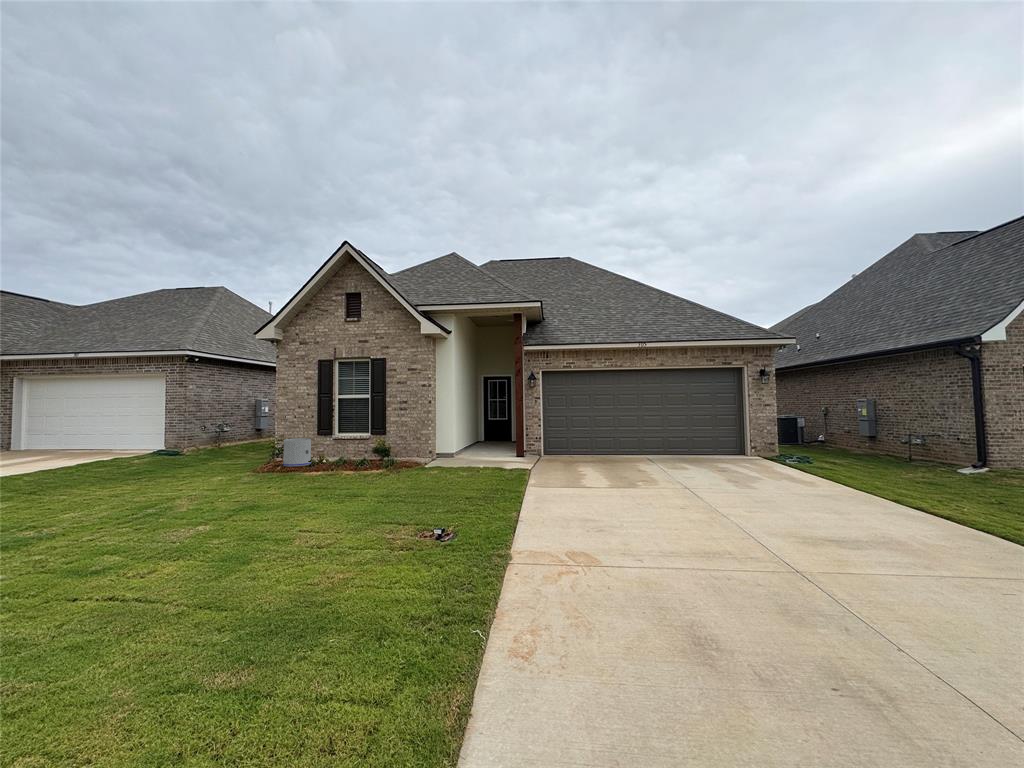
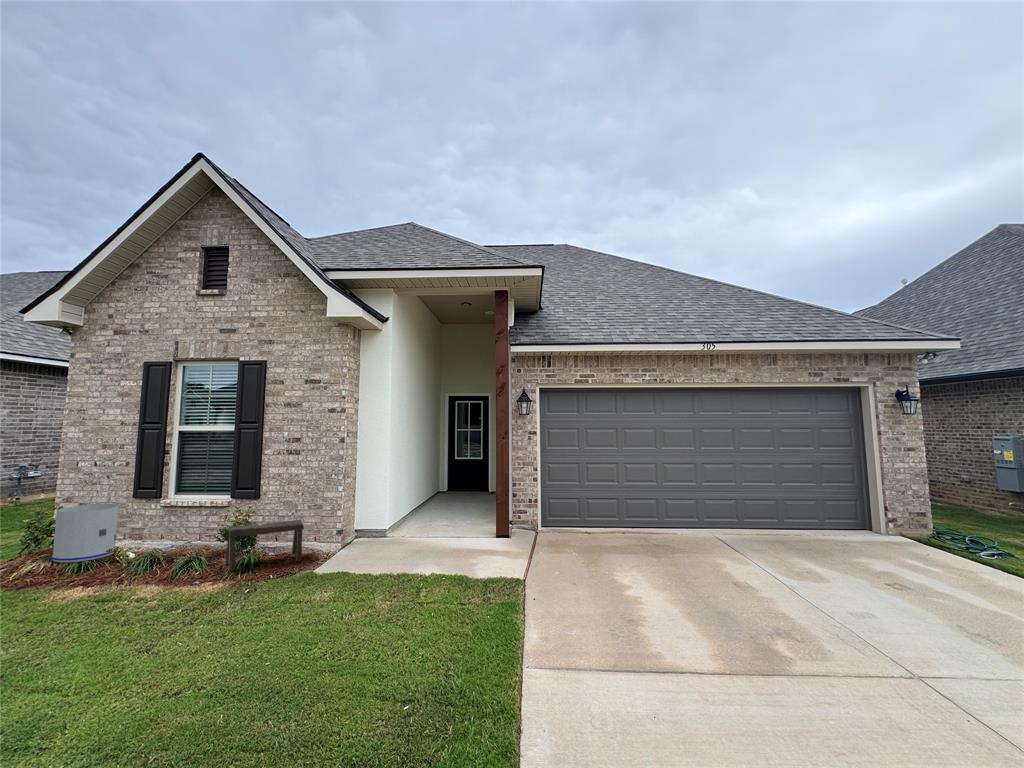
bench: none [374,445,413,469] -> present [225,520,304,571]

